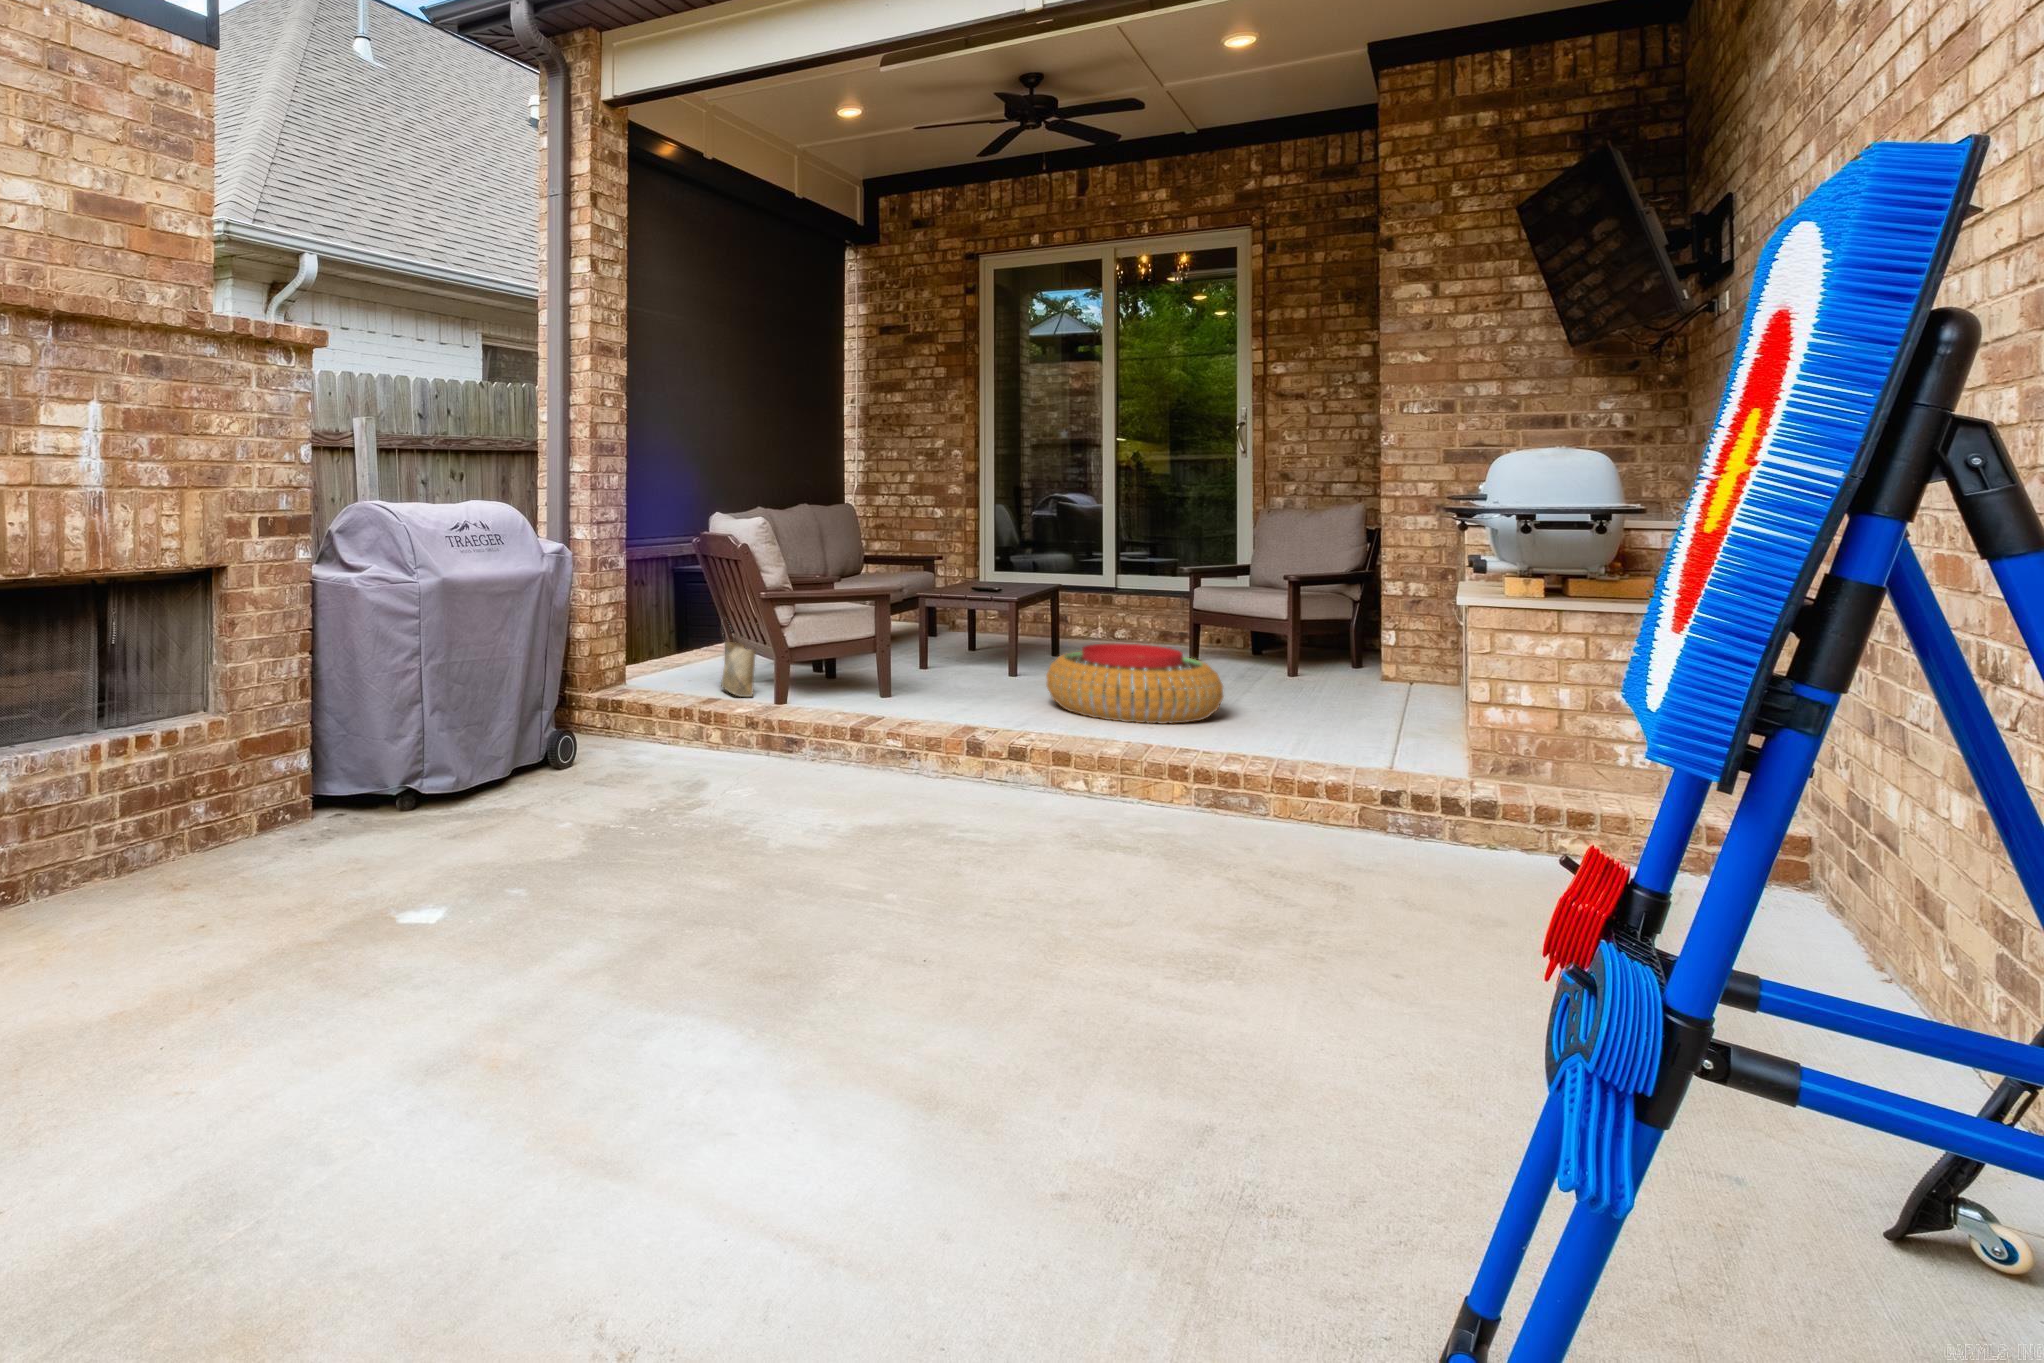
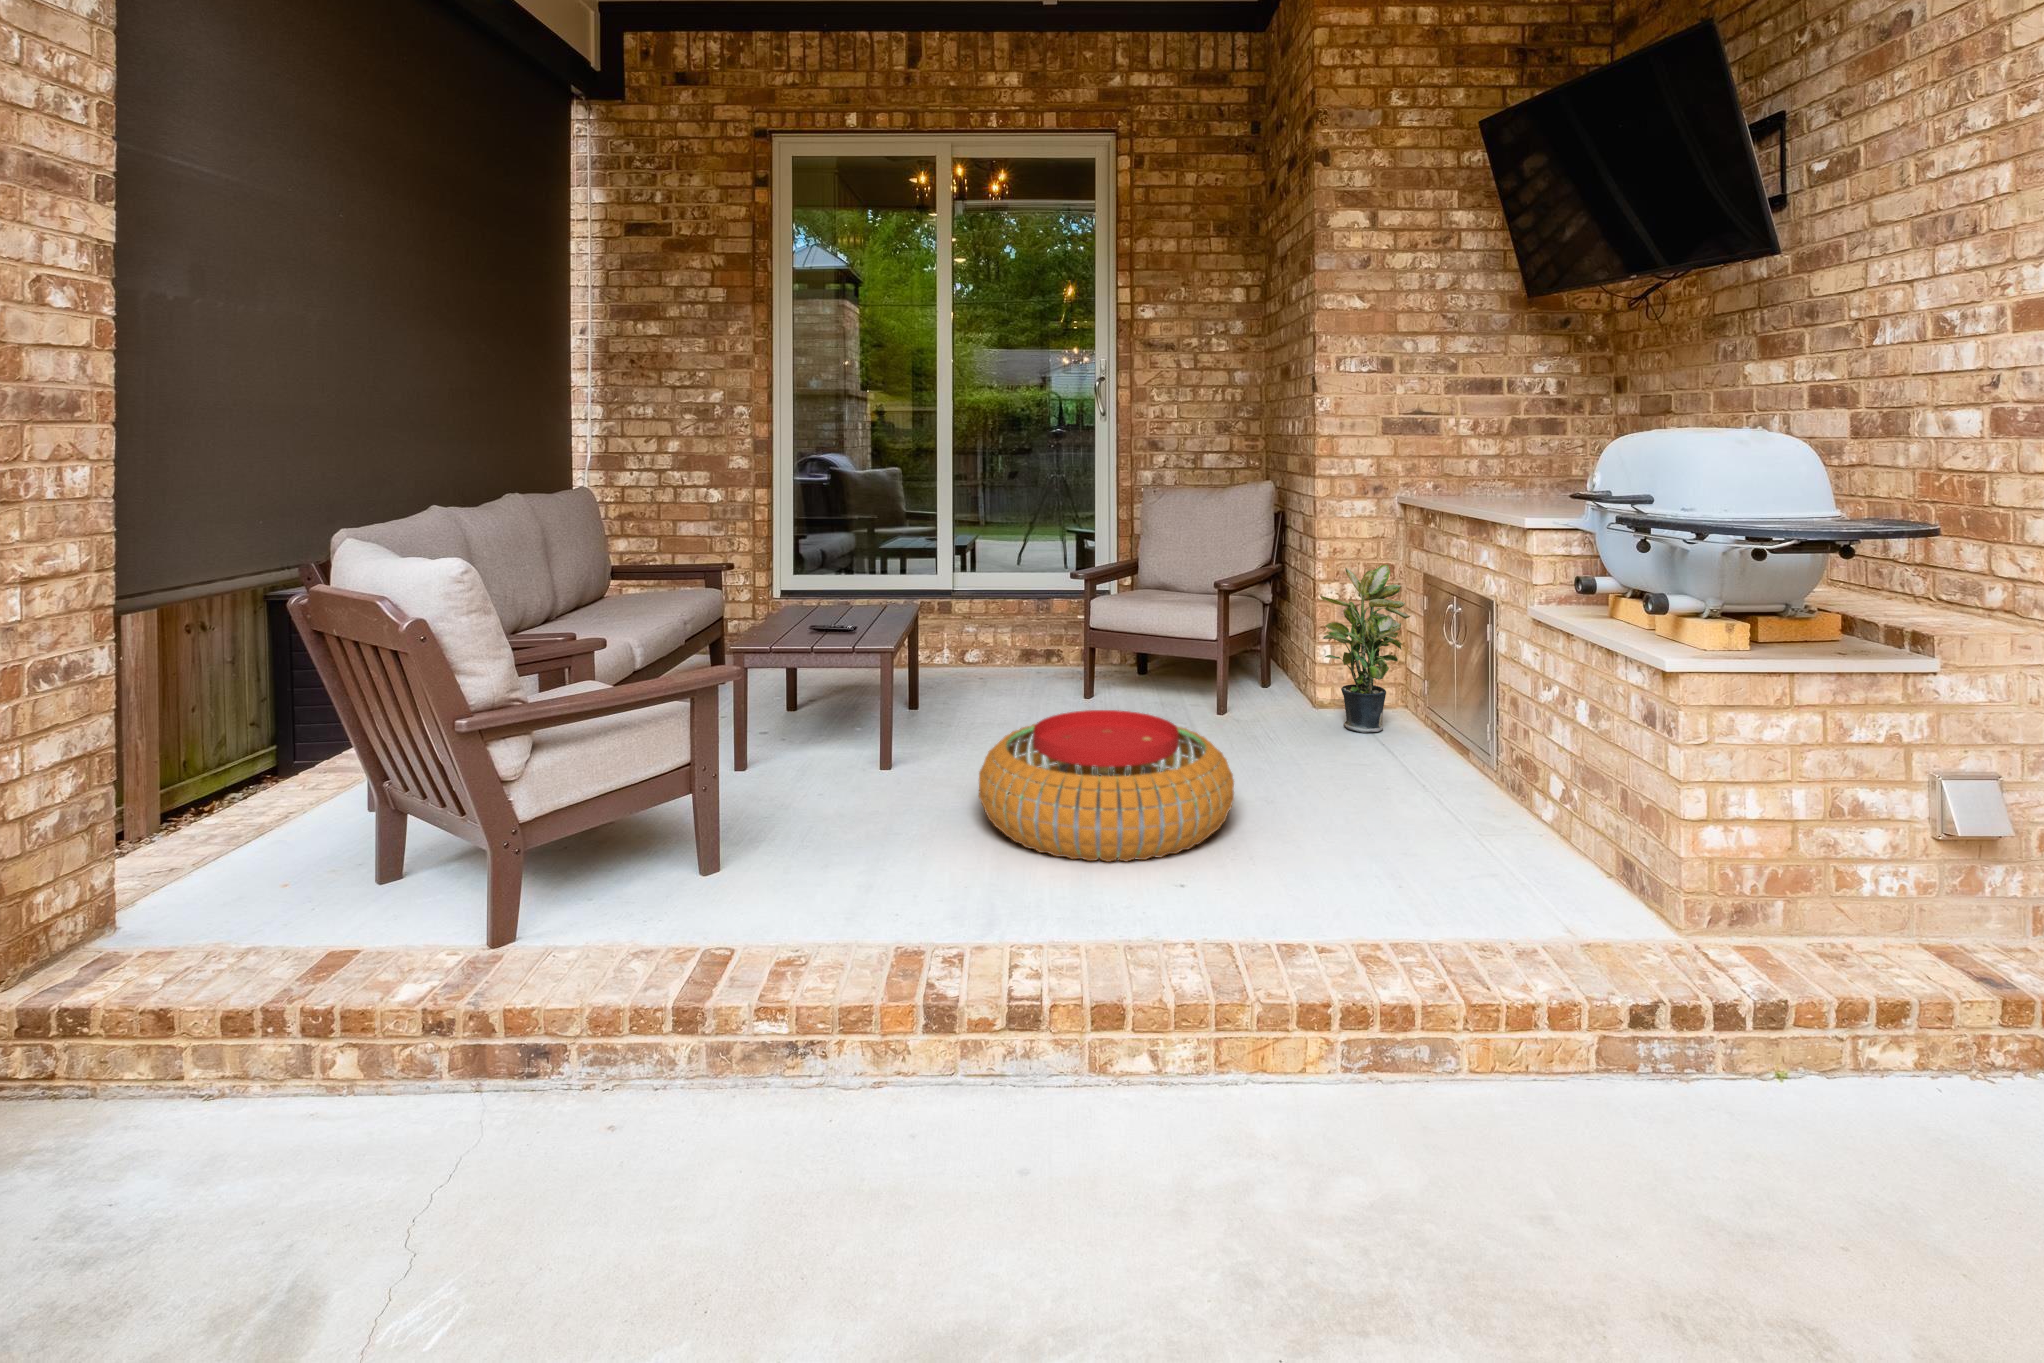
potted plant: none [1375,570,1463,705] -> present [1320,565,1410,733]
woven basket: present [721,619,756,697] -> none [349,763,441,948]

